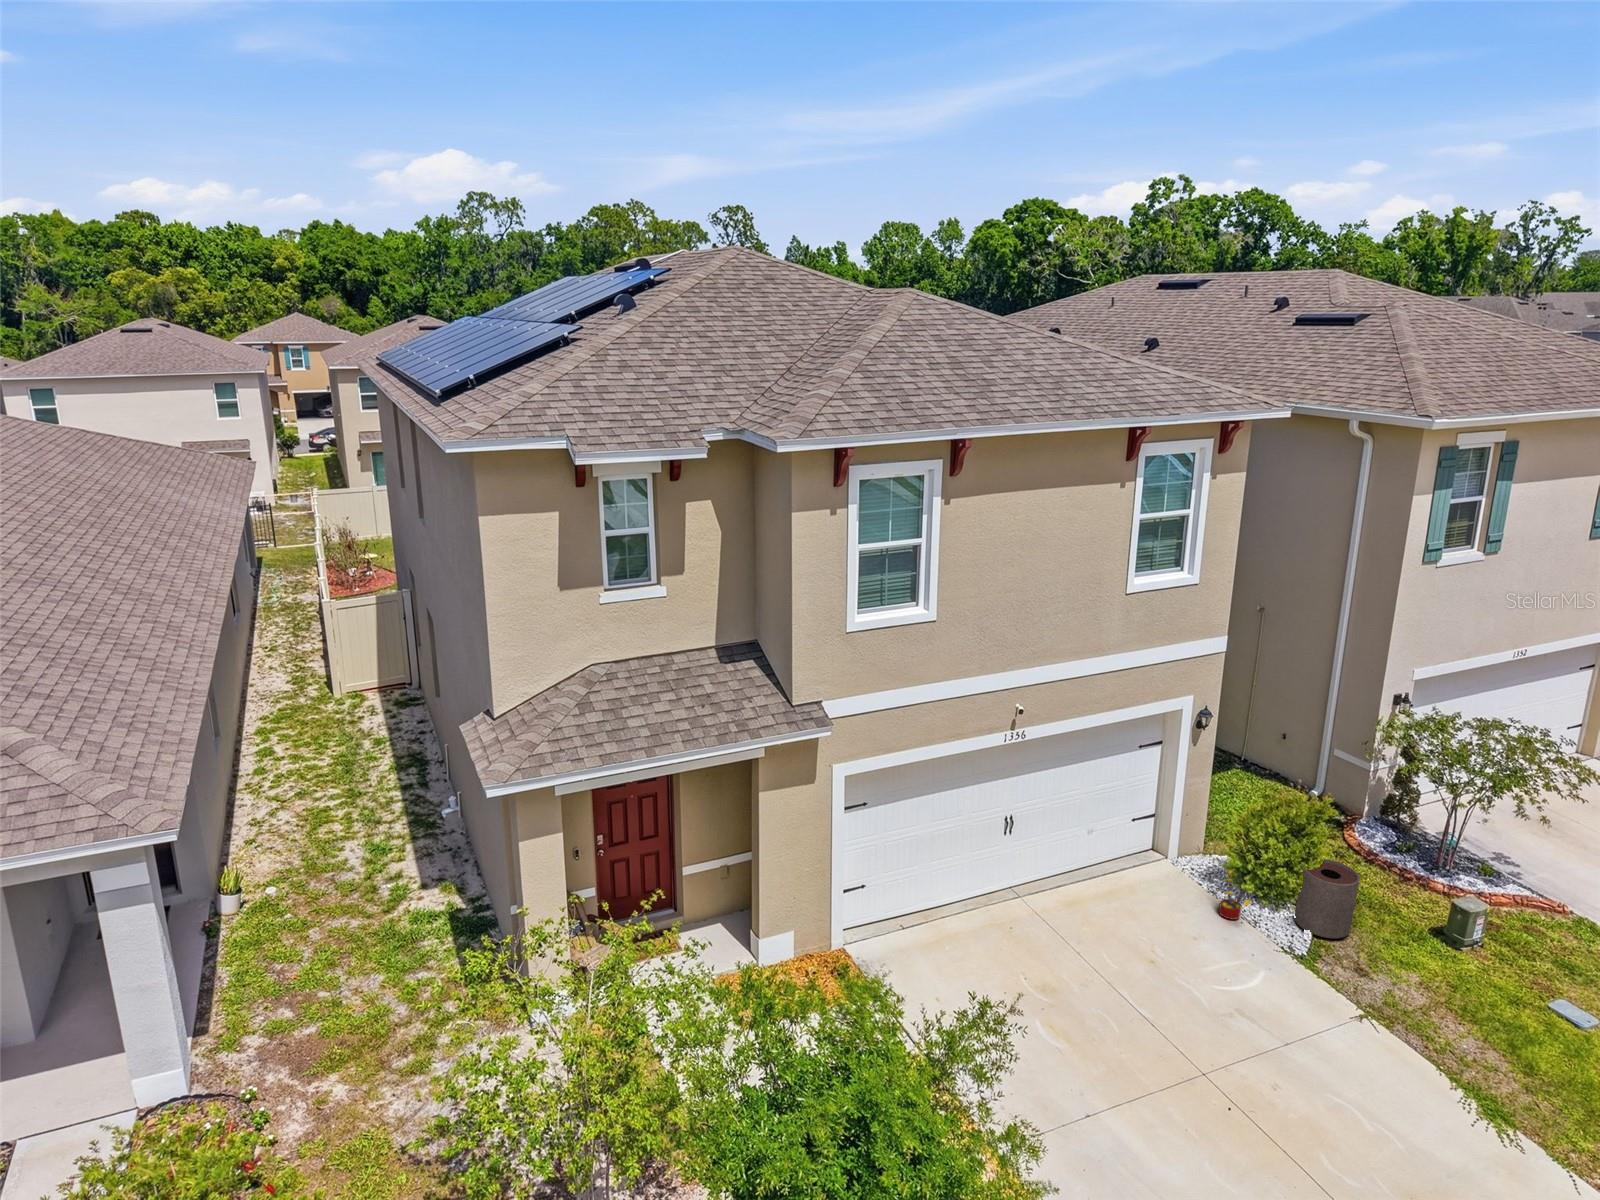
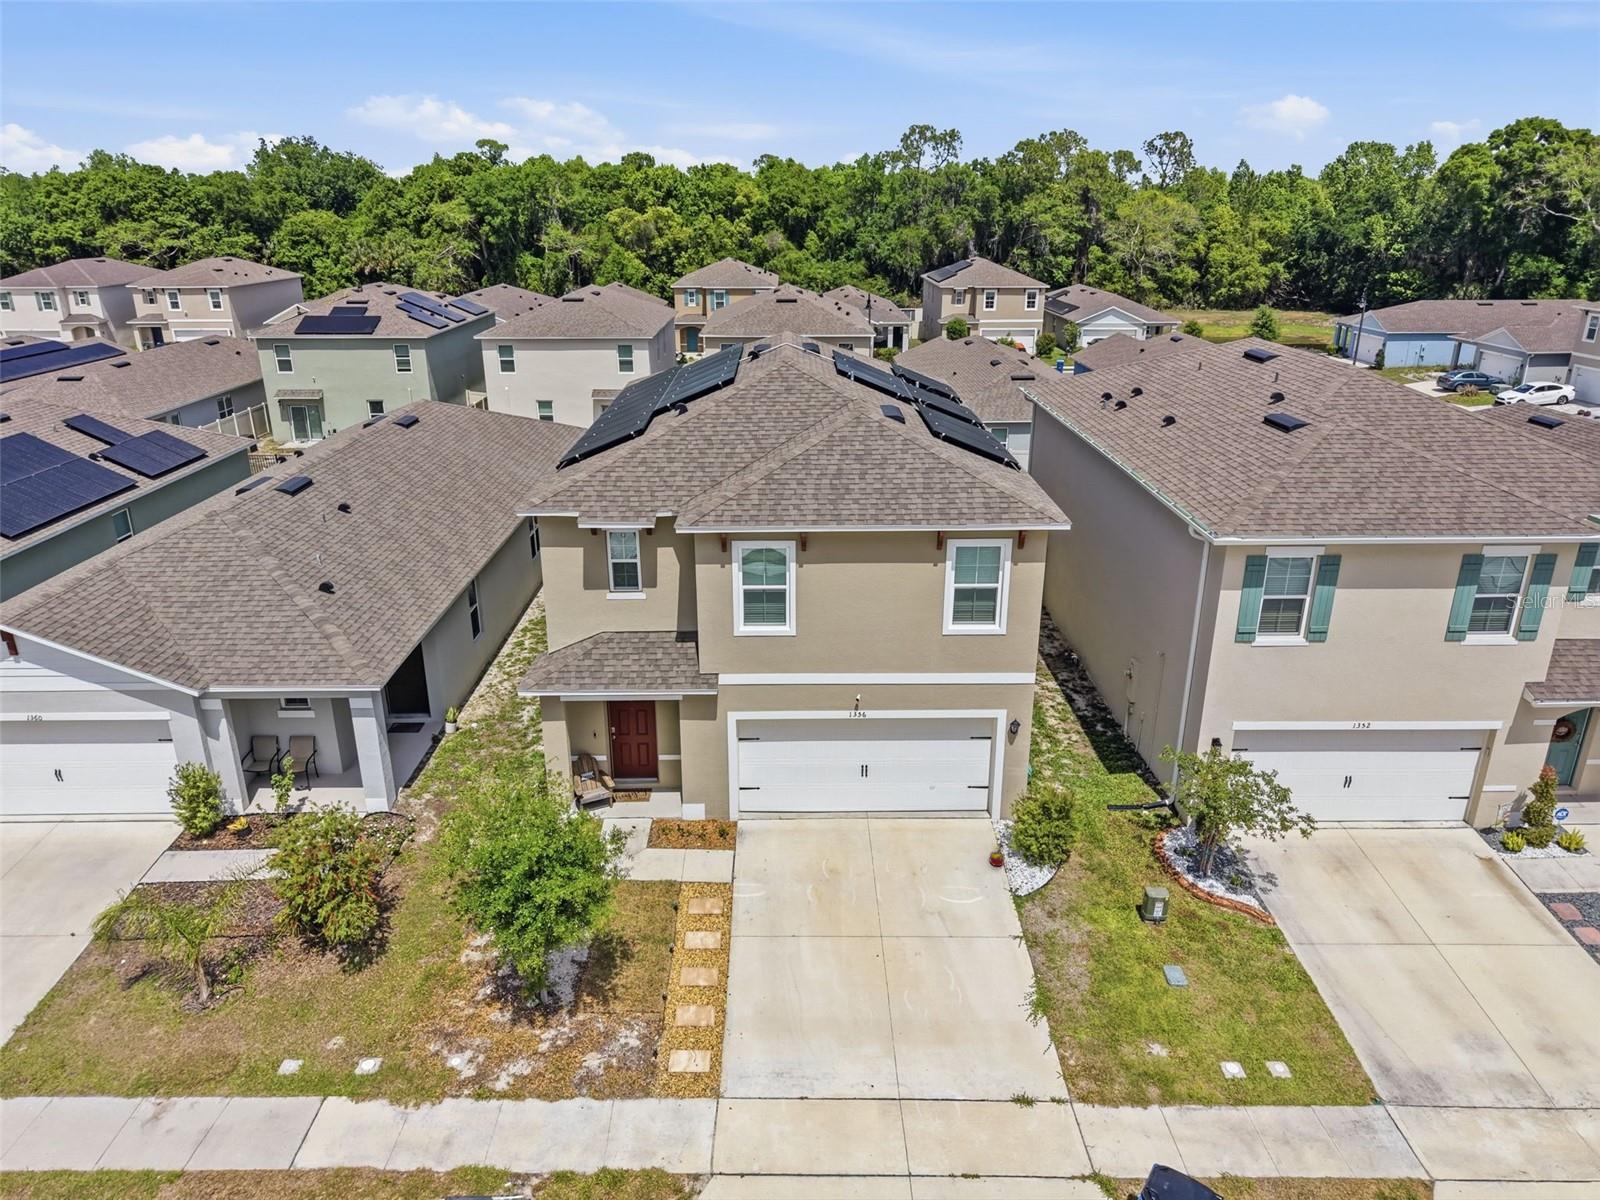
trash can: present [1295,859,1360,938] -> none [1037,838,1078,895]

